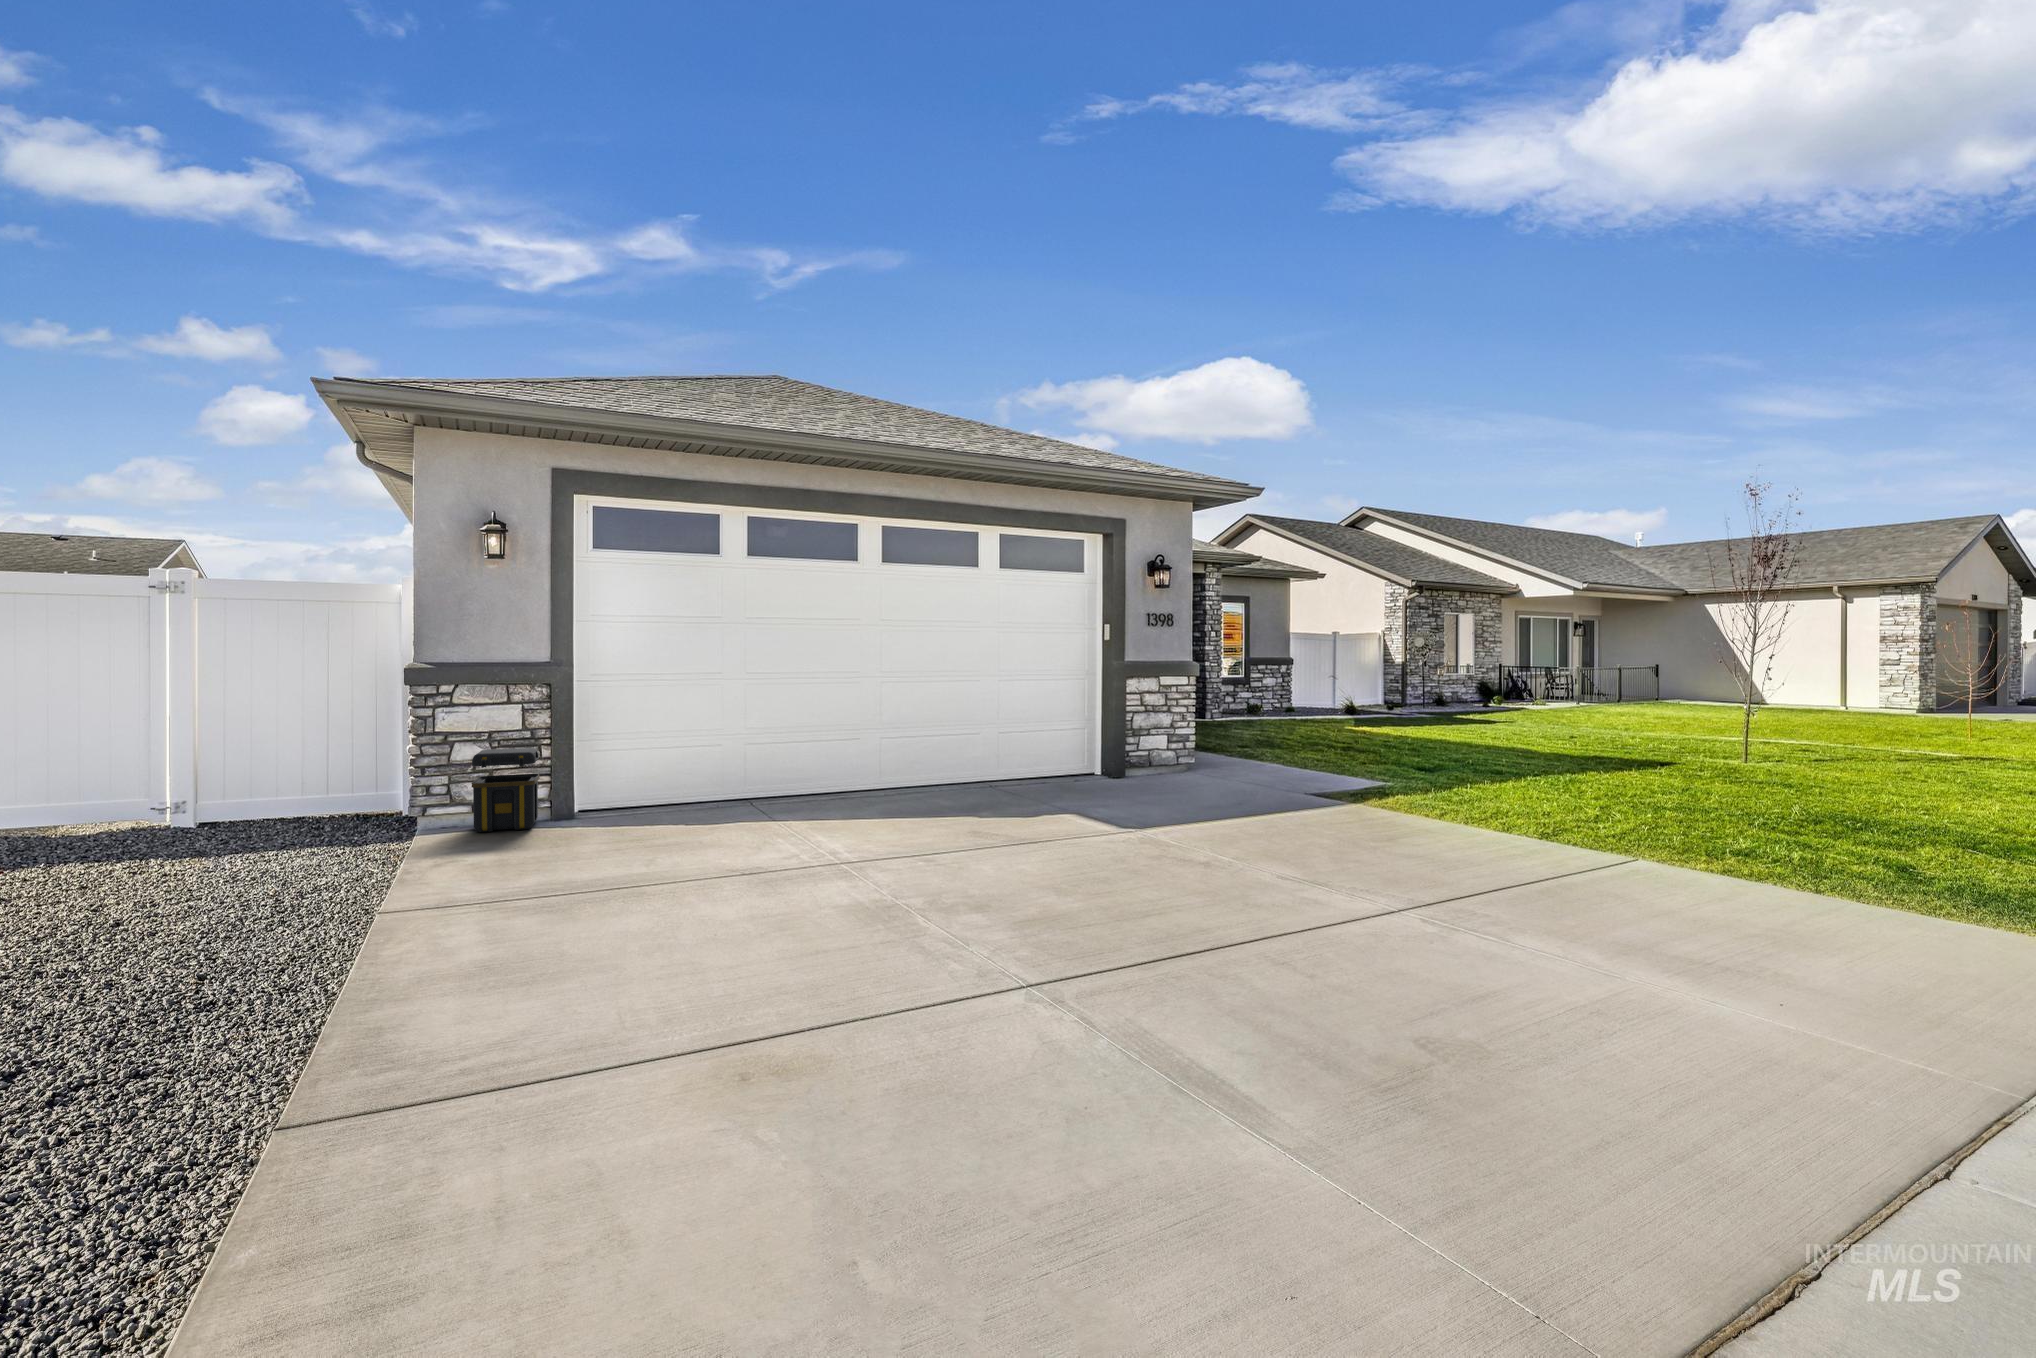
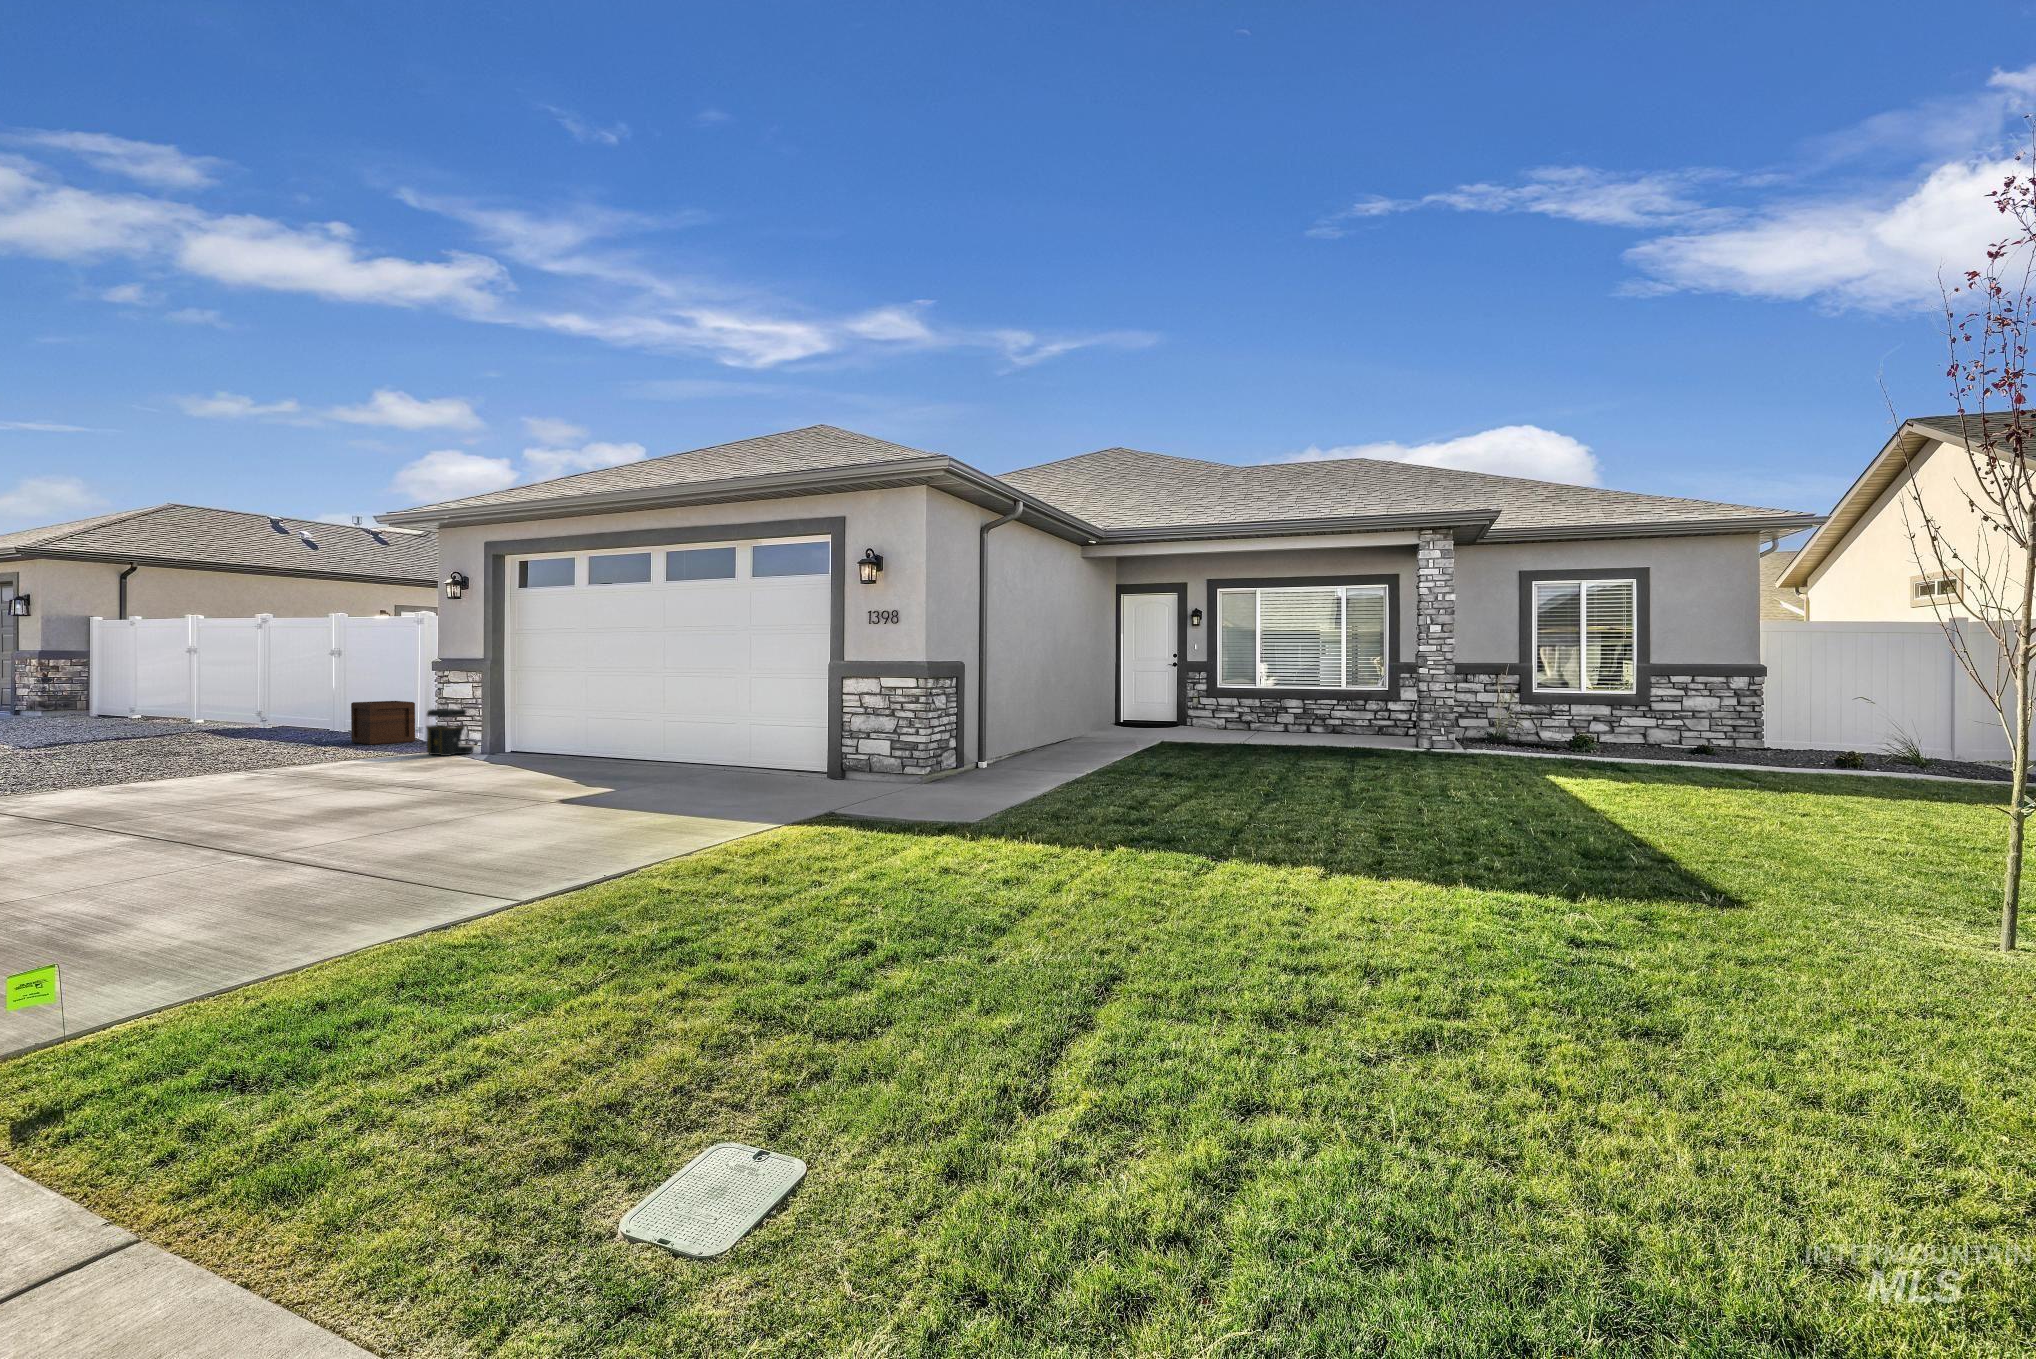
wooden crate: none [50,752,208,849] -> present [351,701,415,745]

